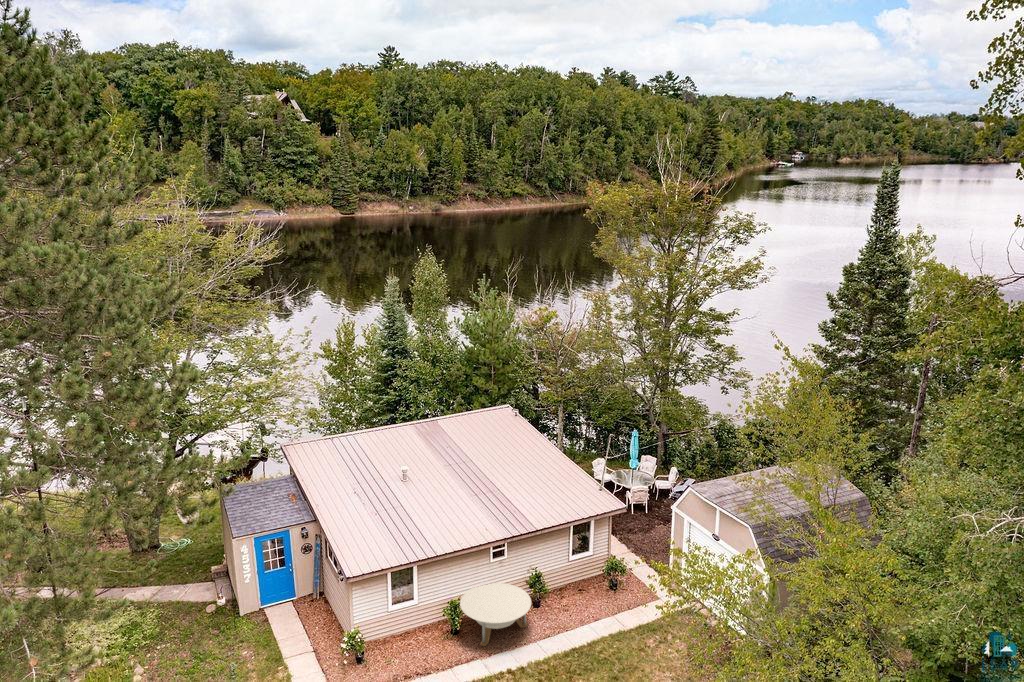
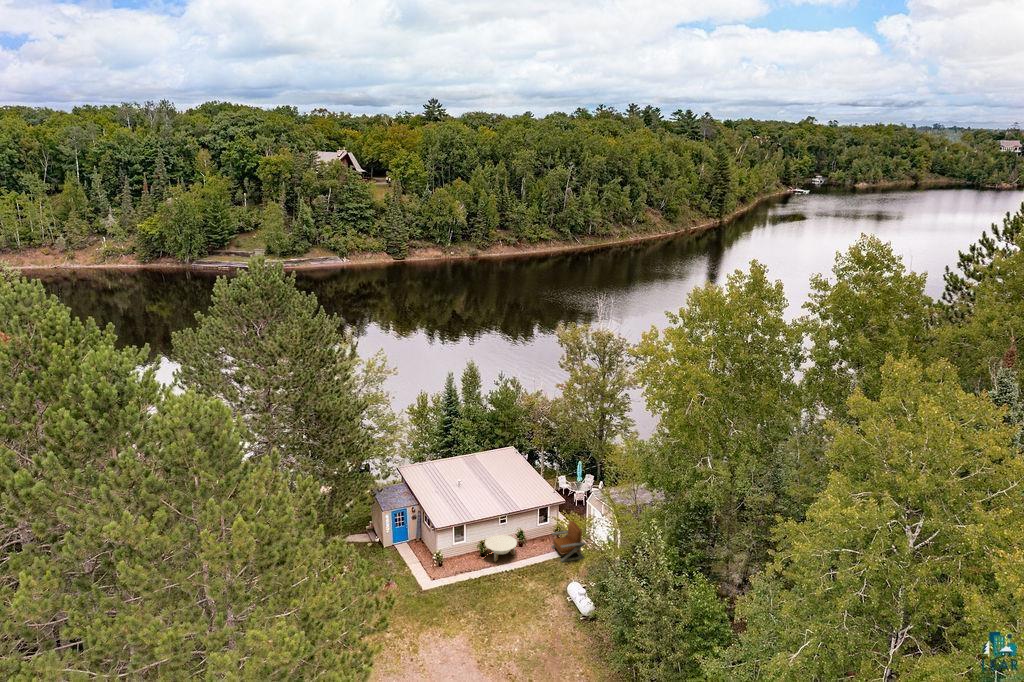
lounge chair: none [600,550,682,643] -> present [551,521,585,562]

